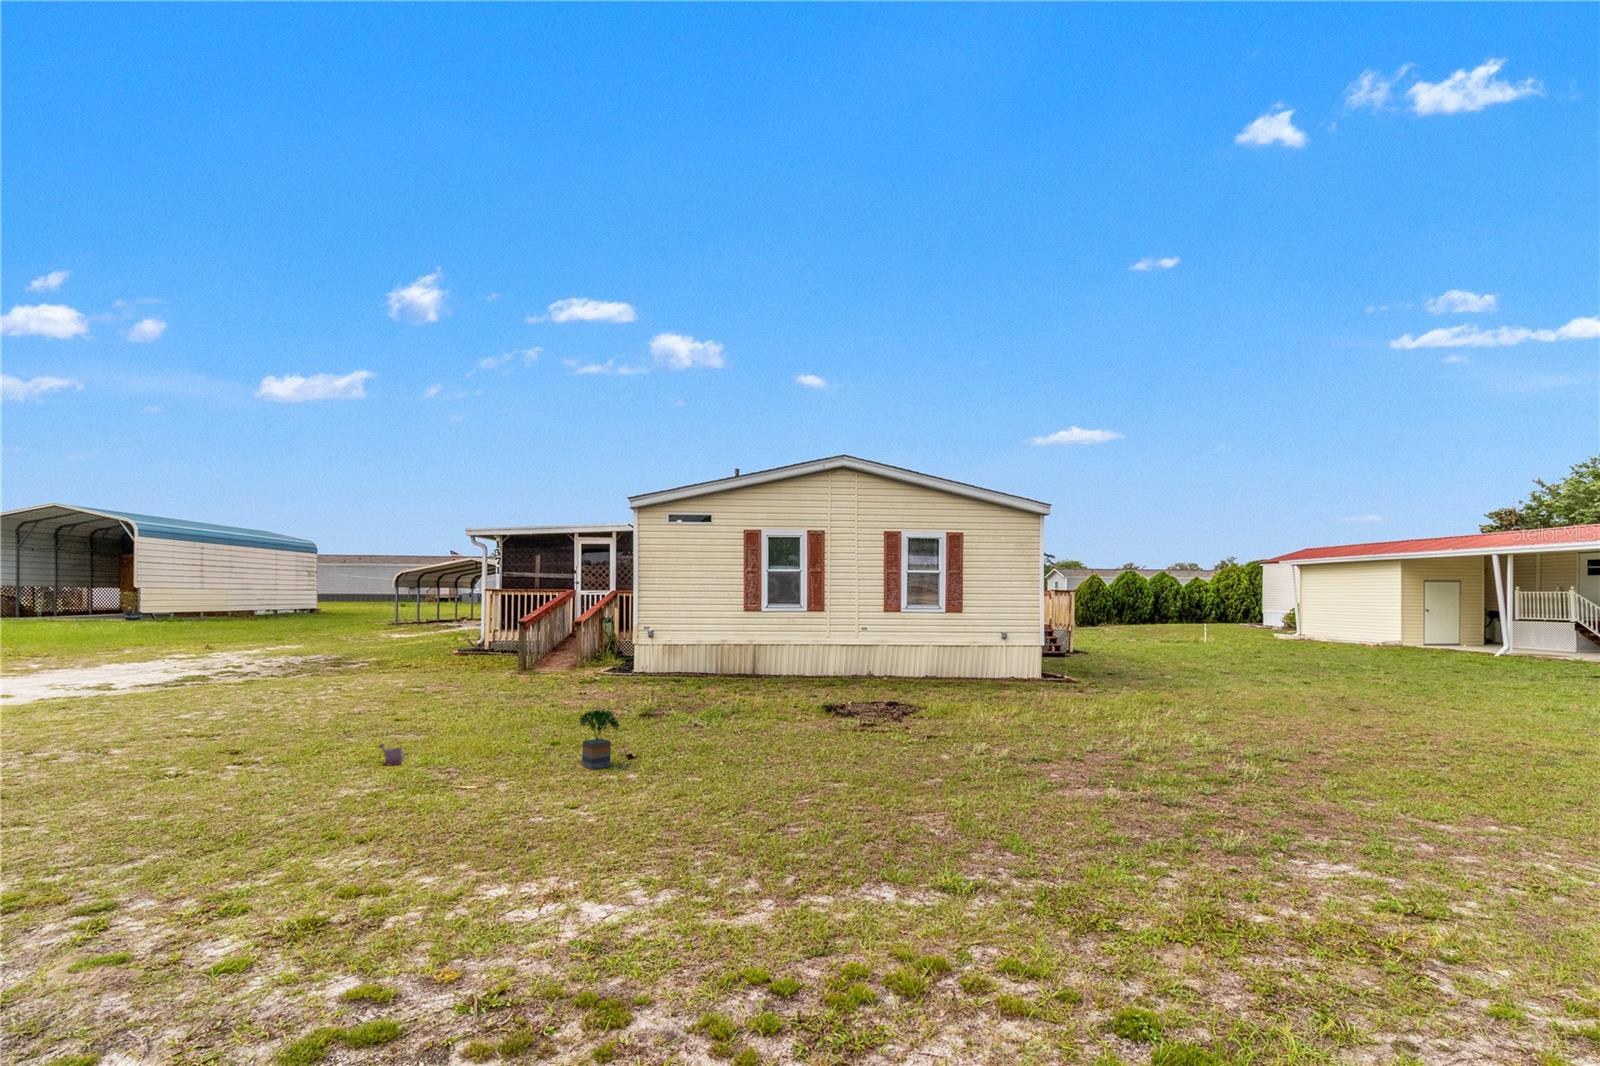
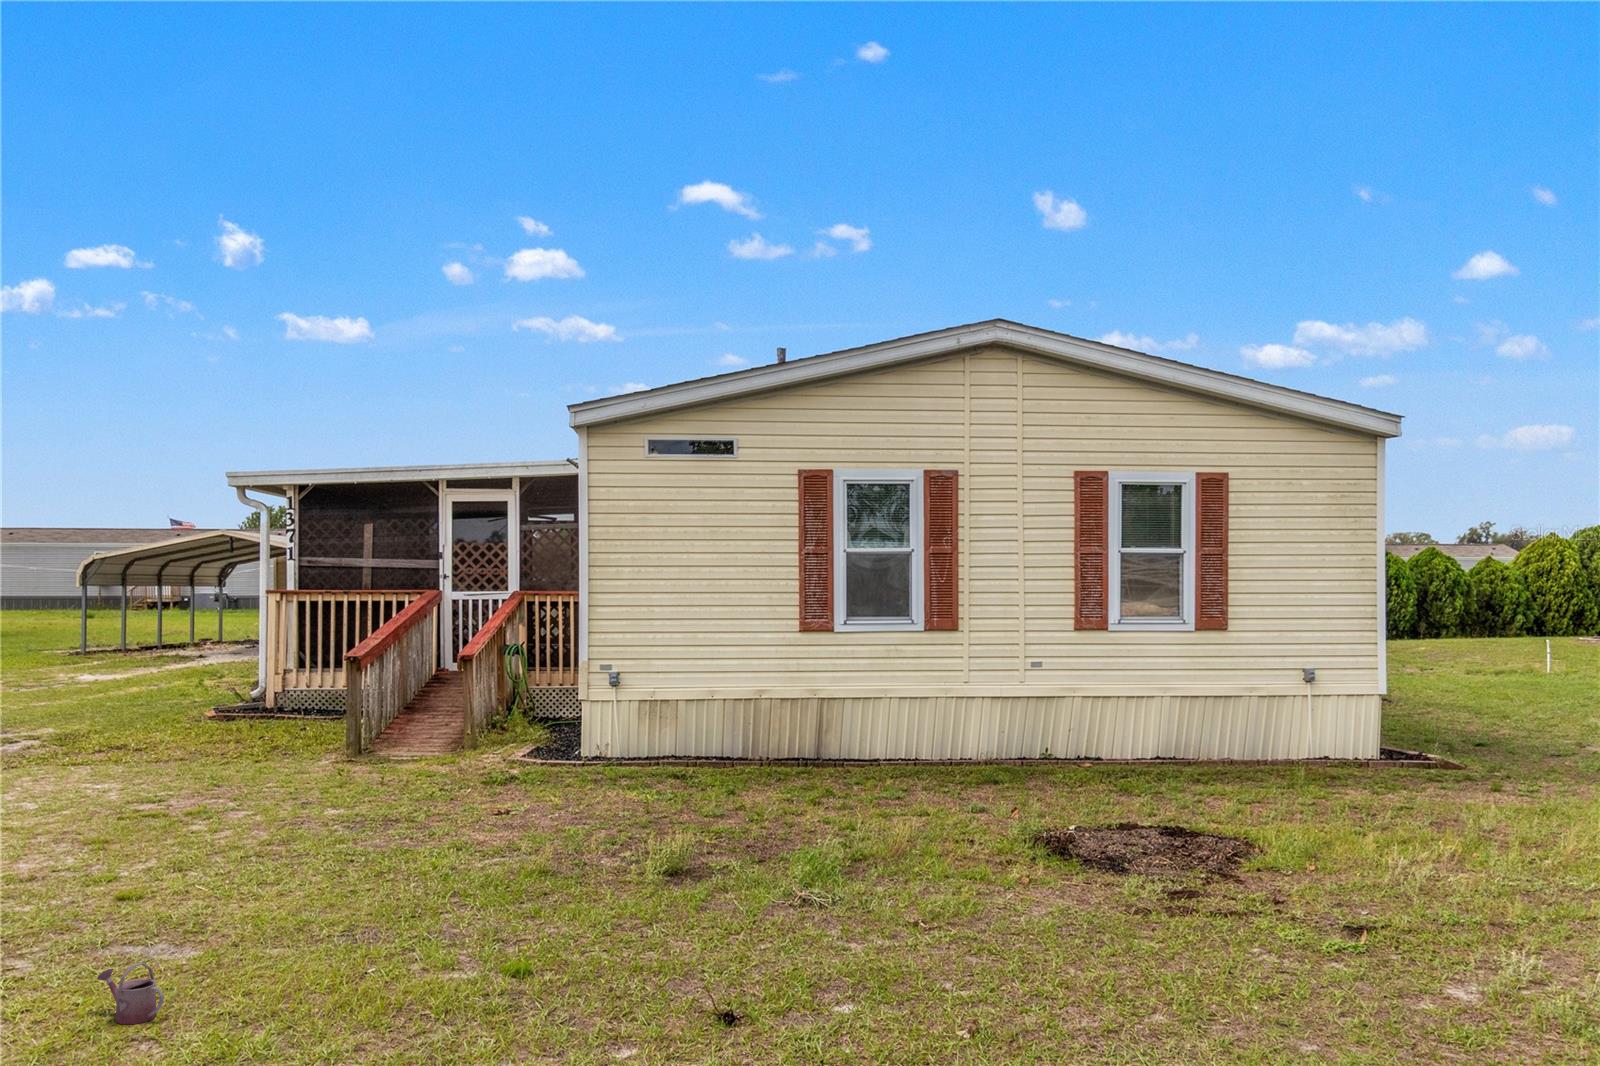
potted tree: present [579,710,619,770] -> none [580,879,683,1028]

